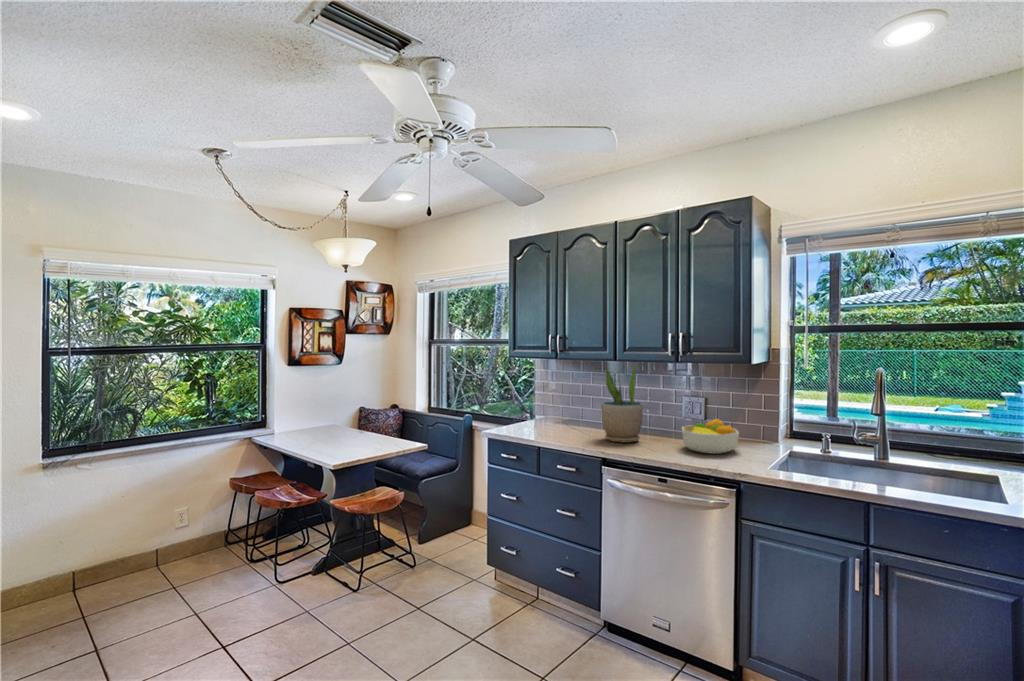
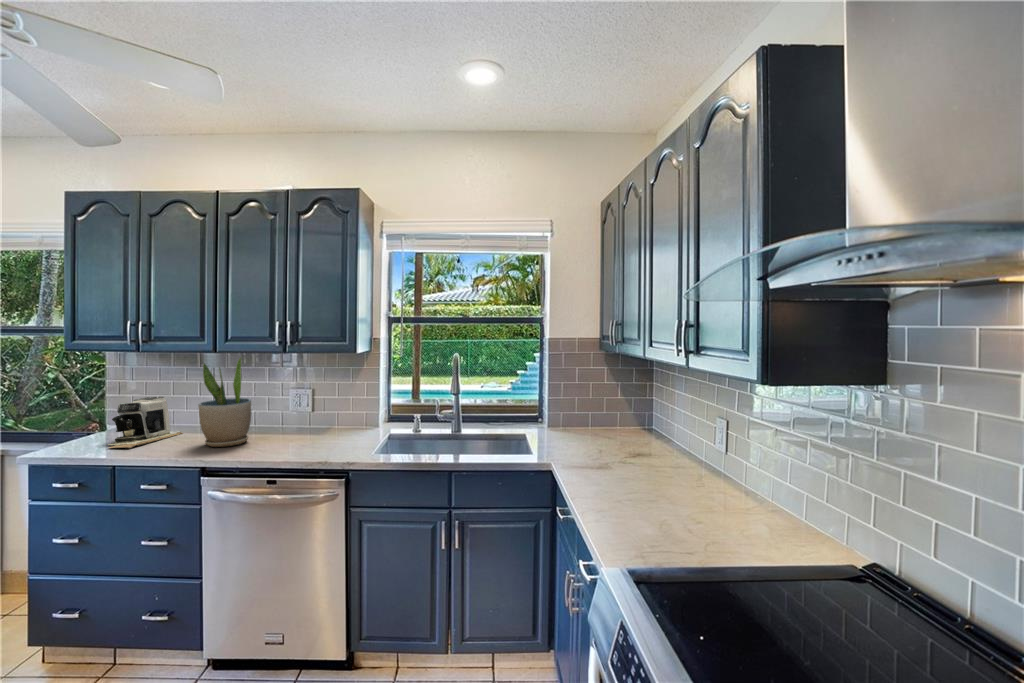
coffee maker: none [535,396,587,434] -> present [108,397,183,448]
fruit bowl: present [682,419,739,454] -> none [295,408,352,446]

